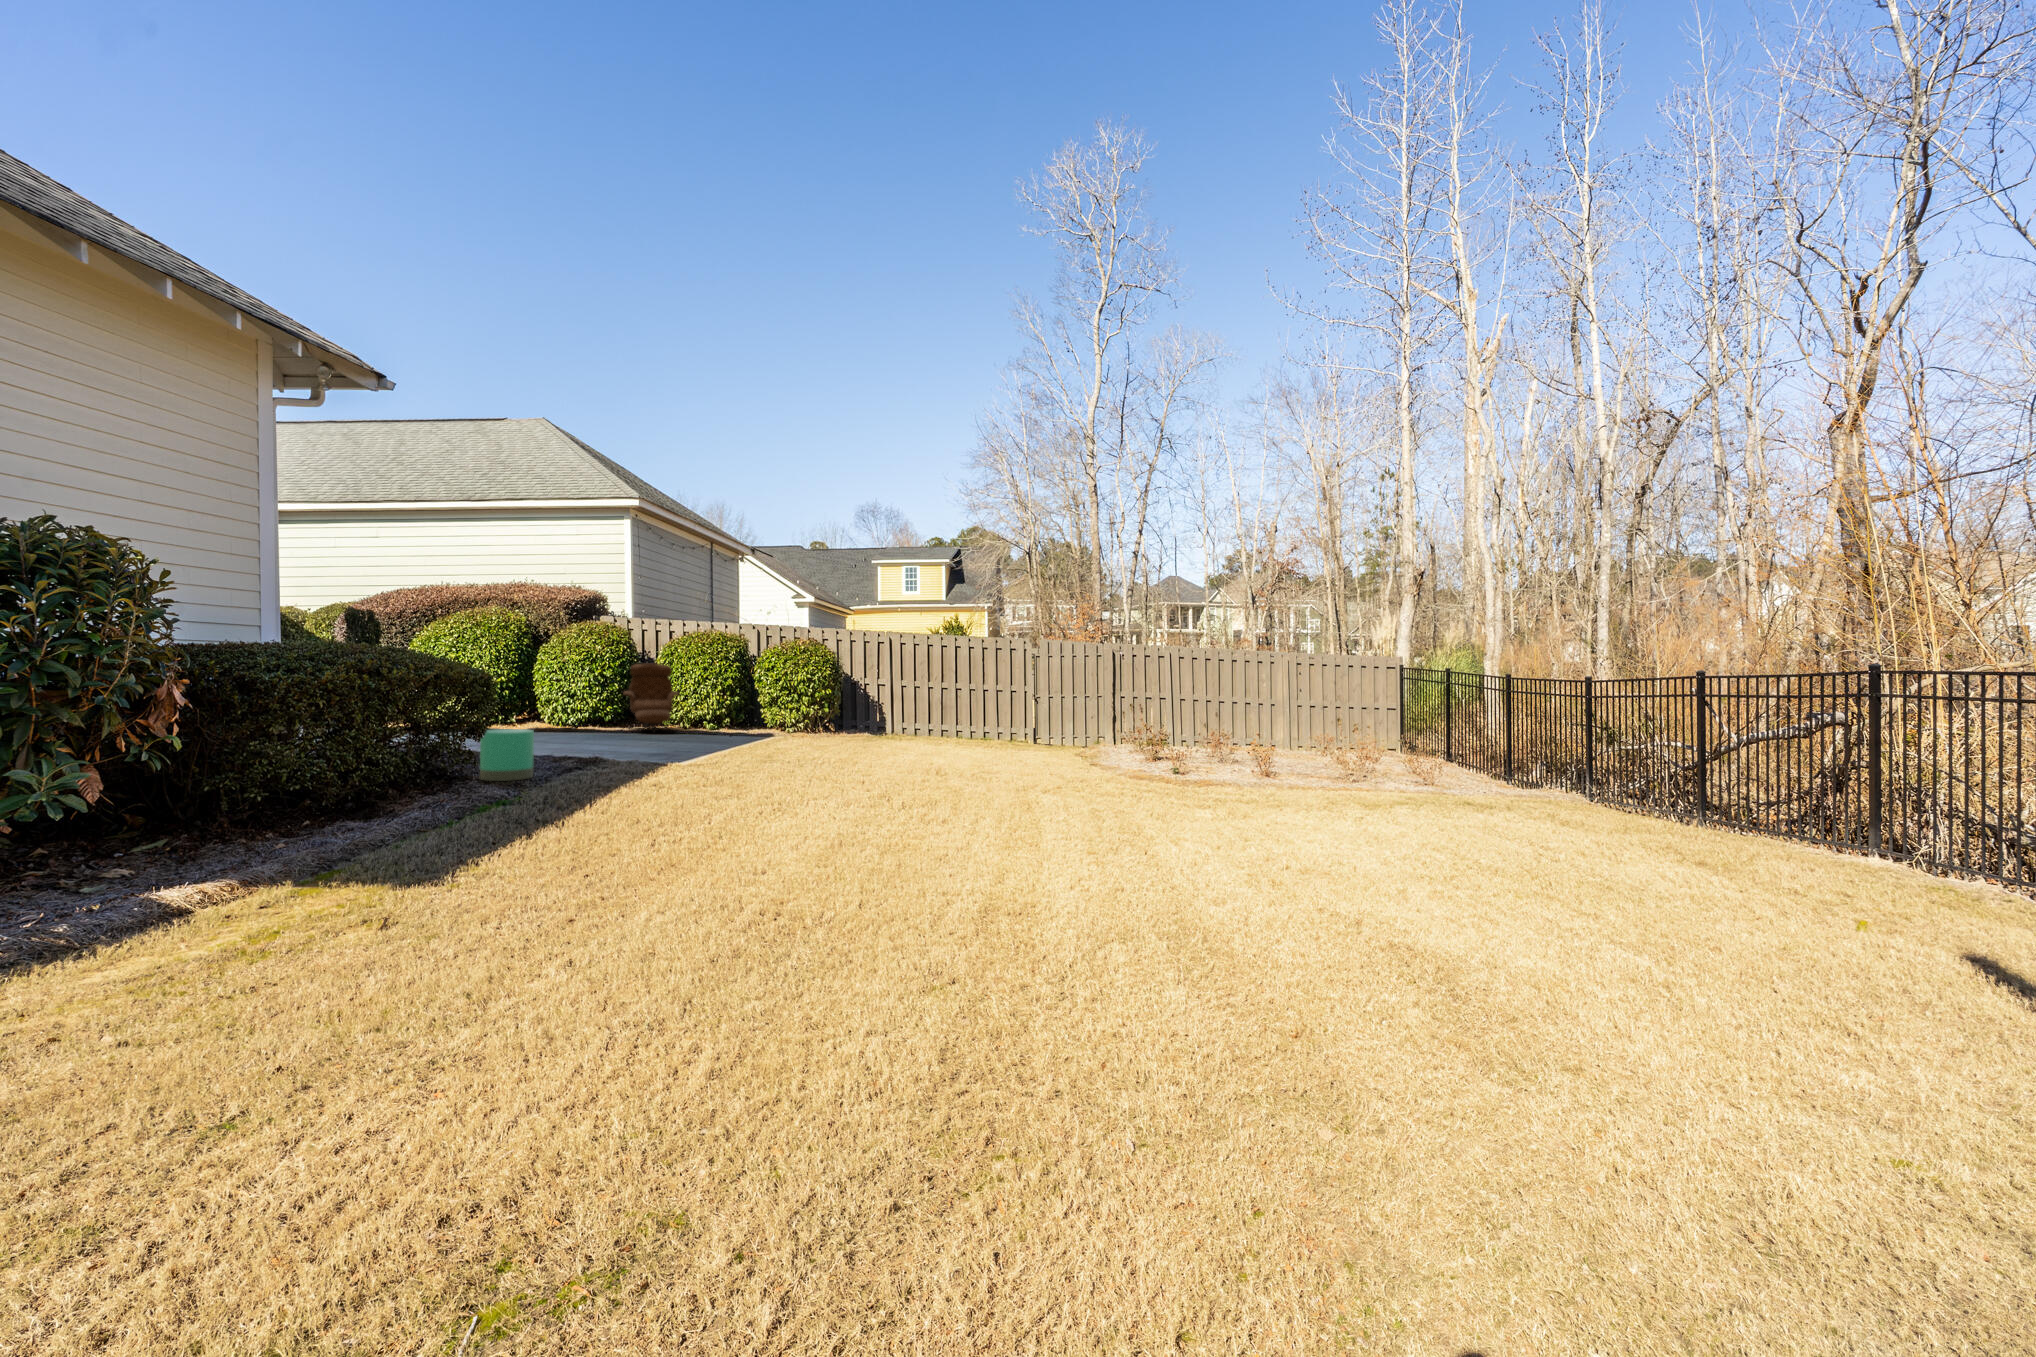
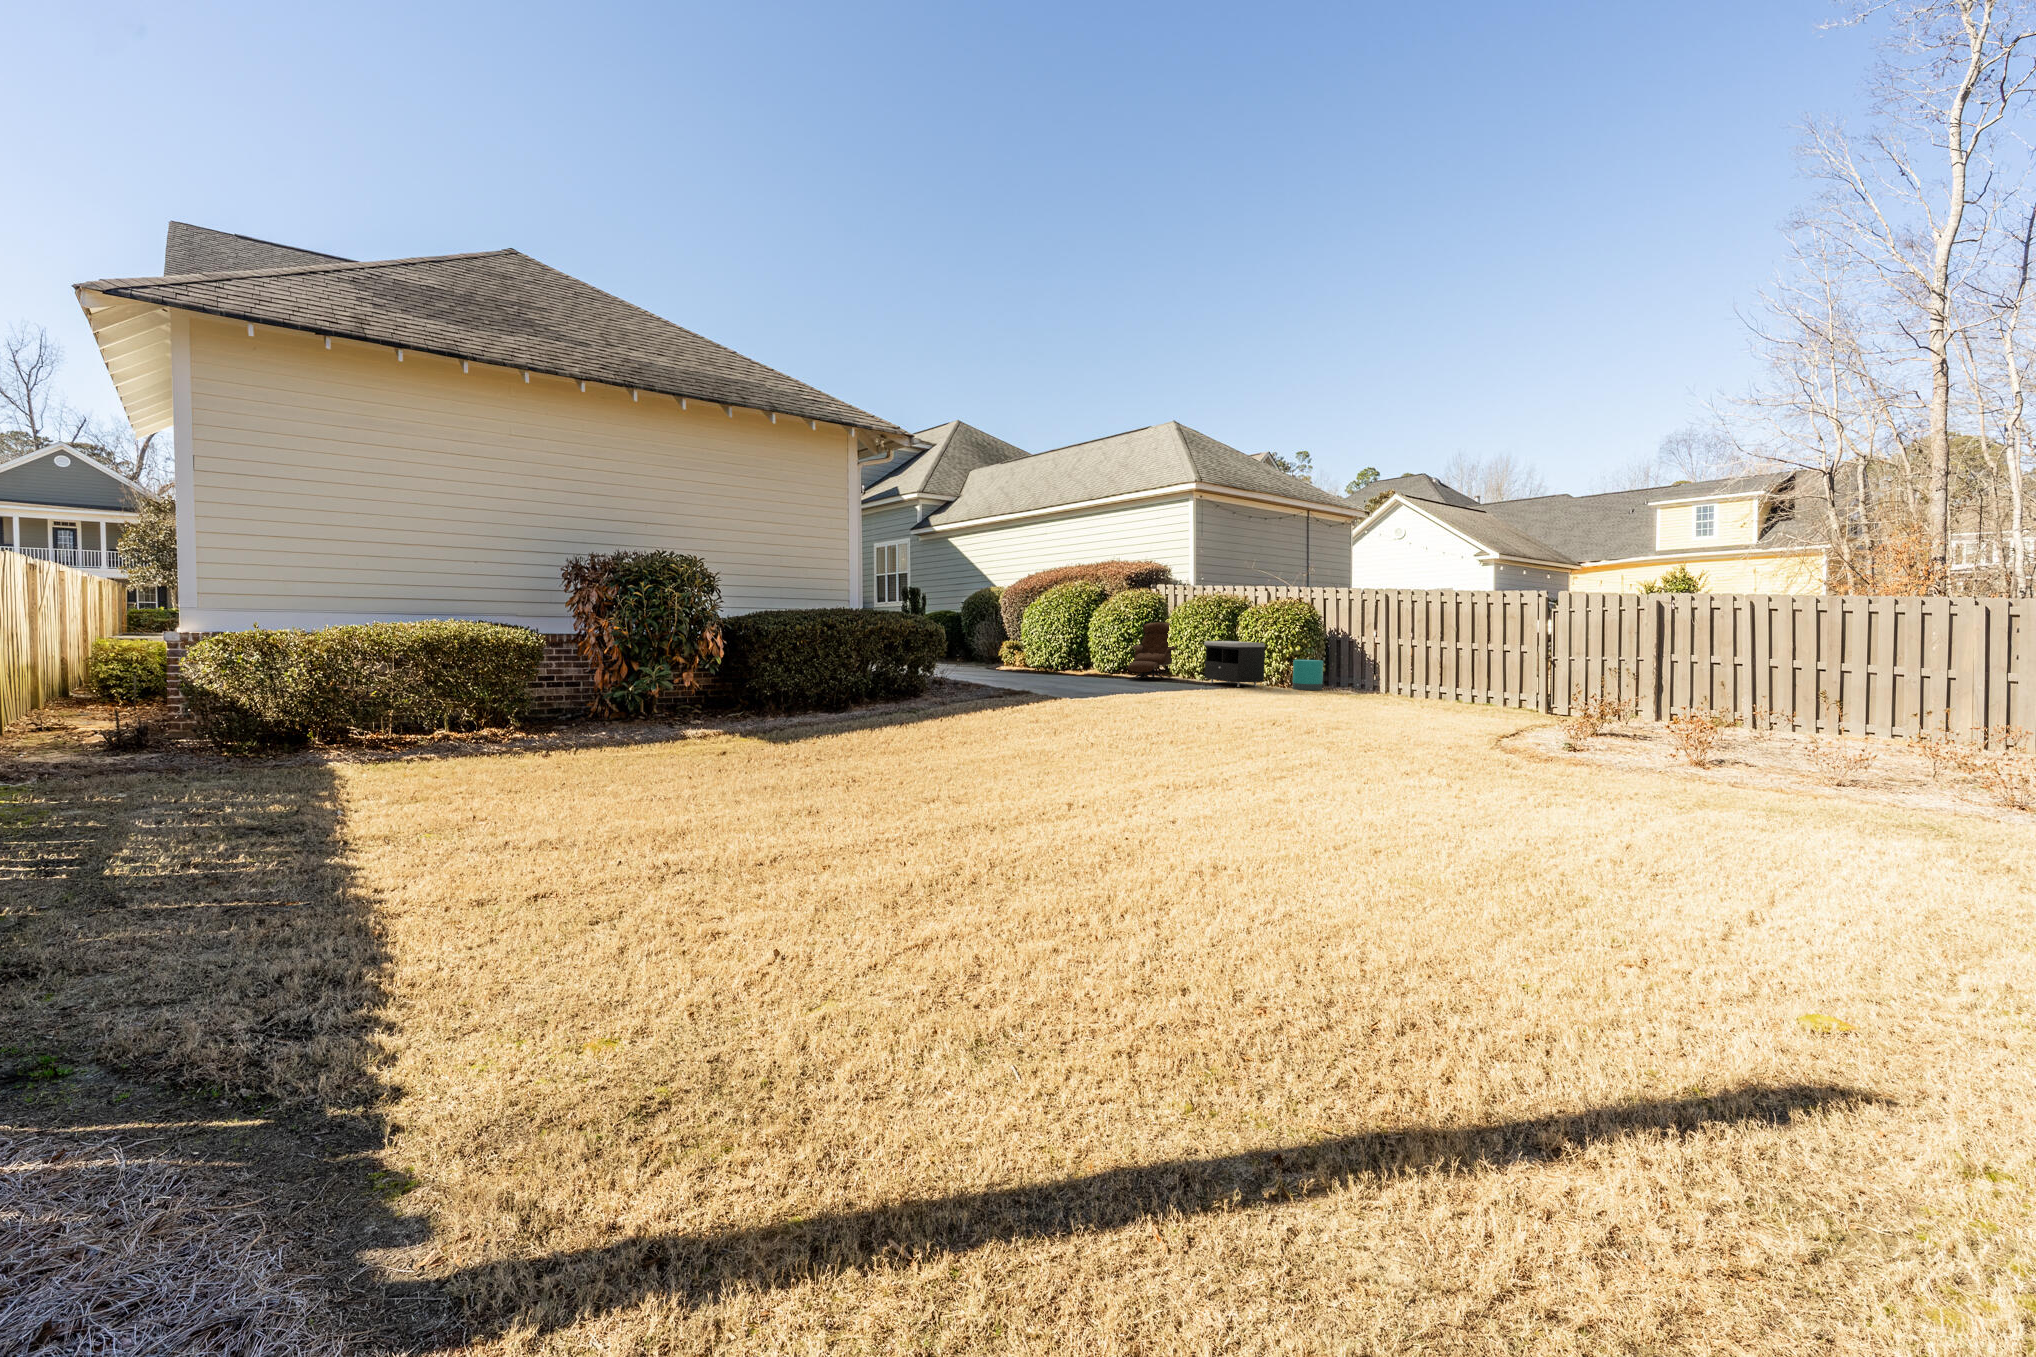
storage bench: none [727,684,799,733] -> present [1204,641,1265,687]
trash can: present [480,729,534,781] -> present [1292,660,1324,690]

